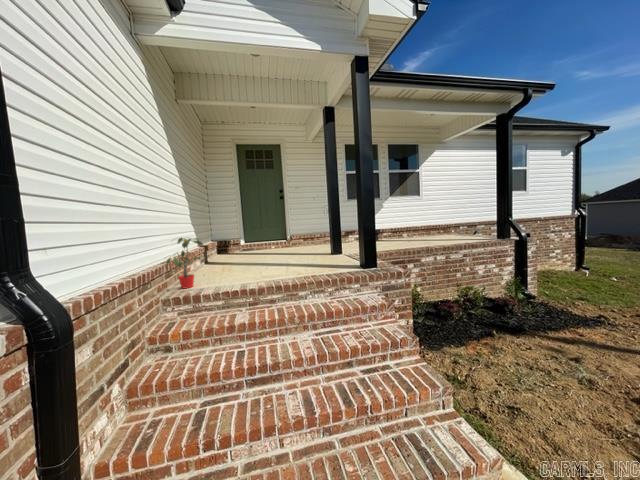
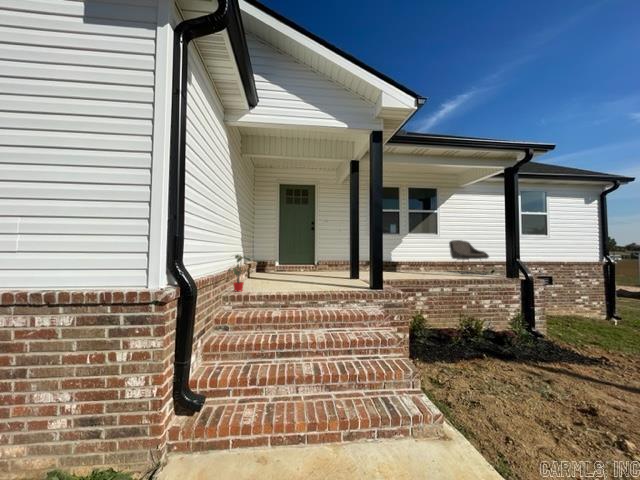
lounge chair: none [432,201,477,238] -> present [449,240,489,273]

